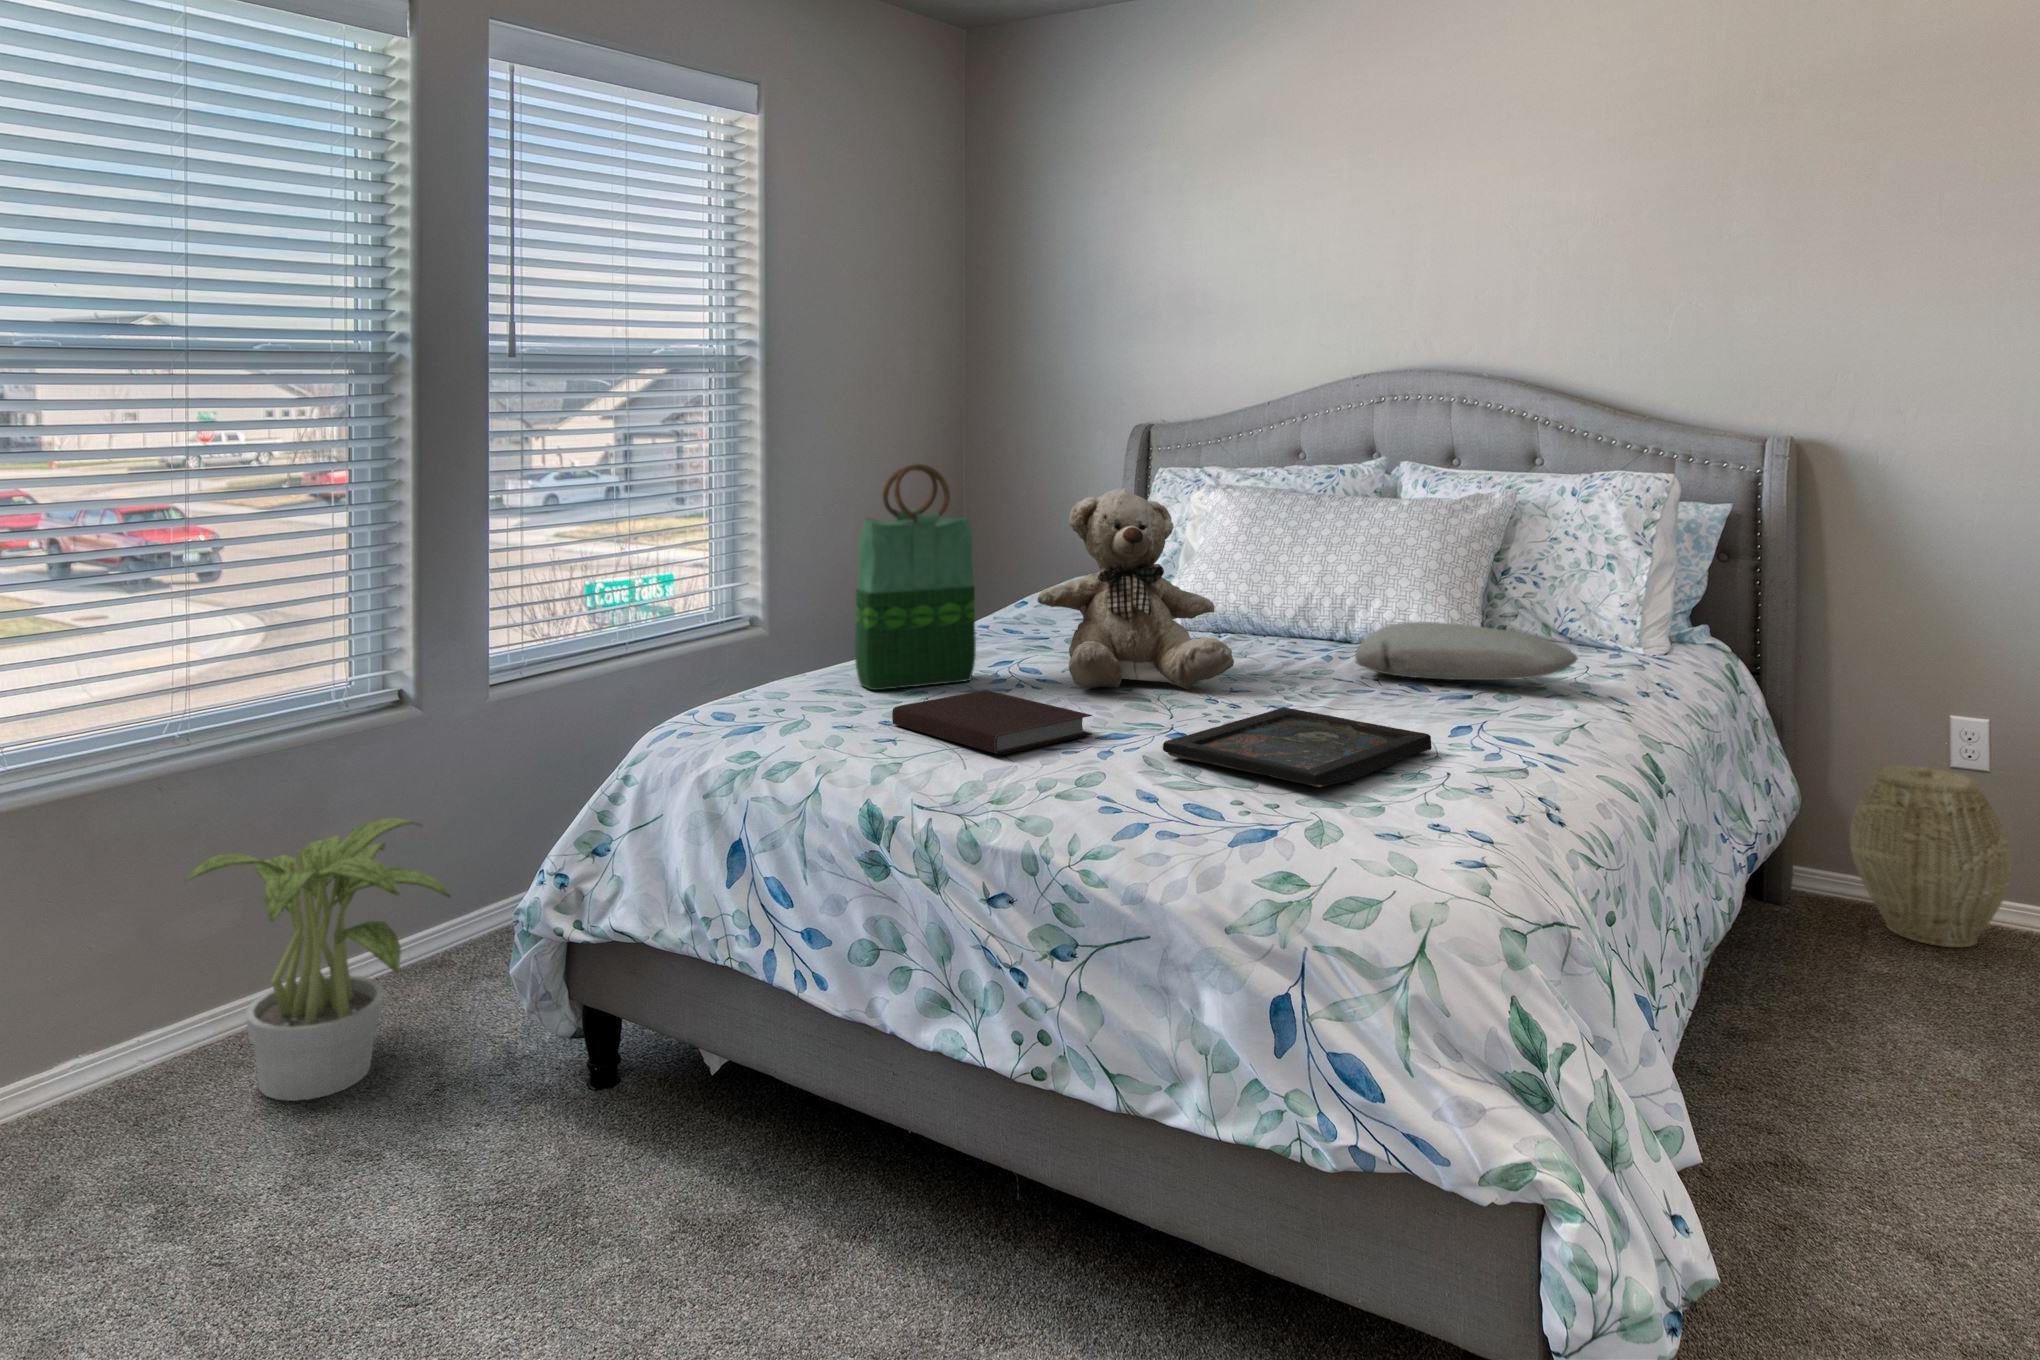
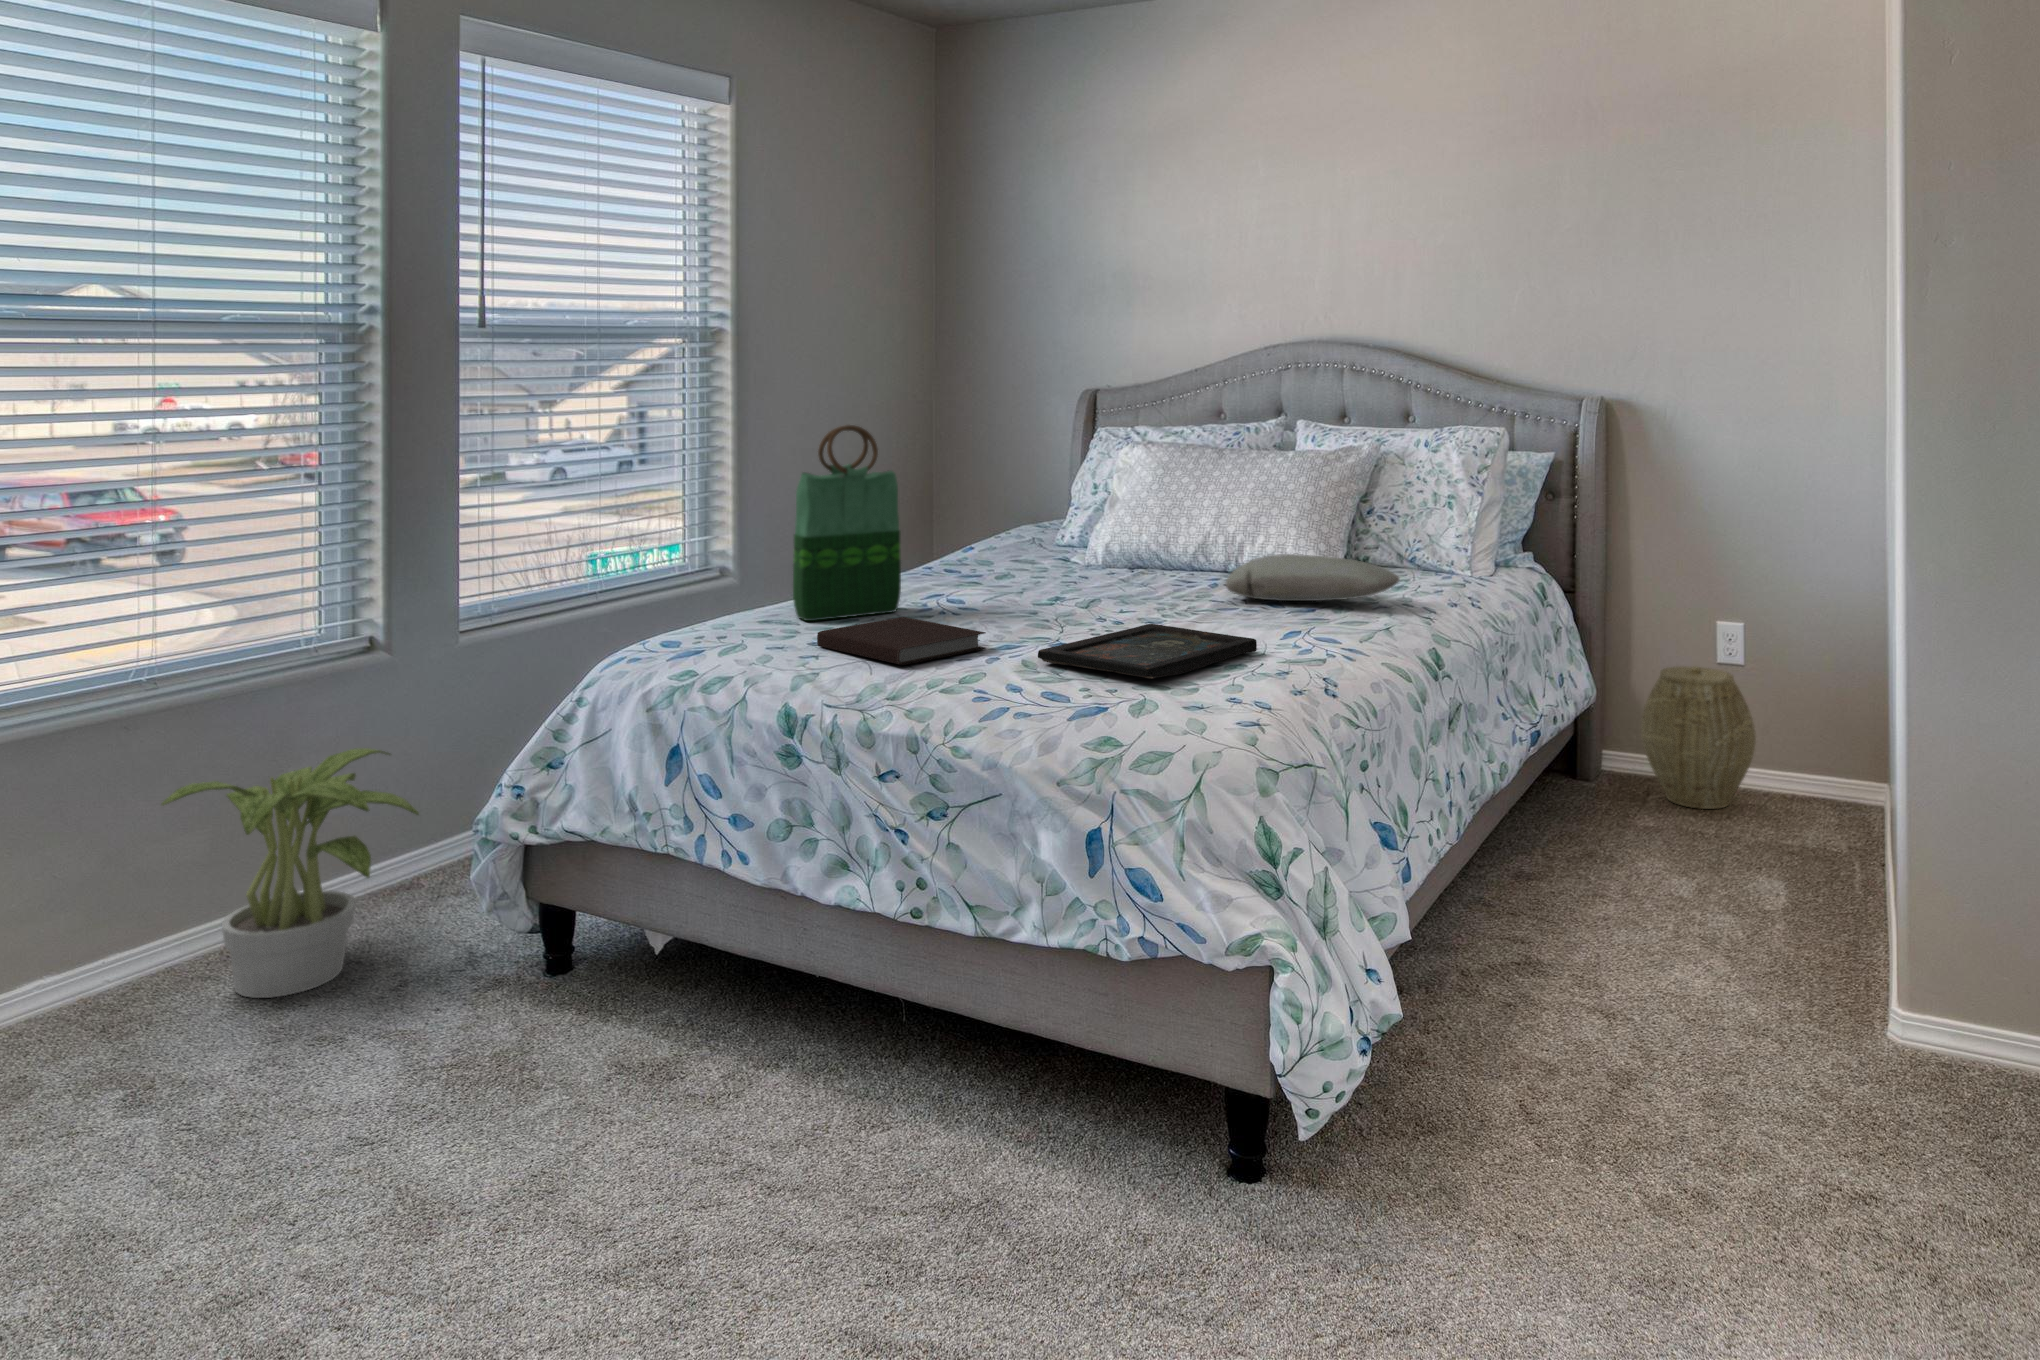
teddy bear: present [1037,488,1234,689] -> none [956,445,1120,615]

